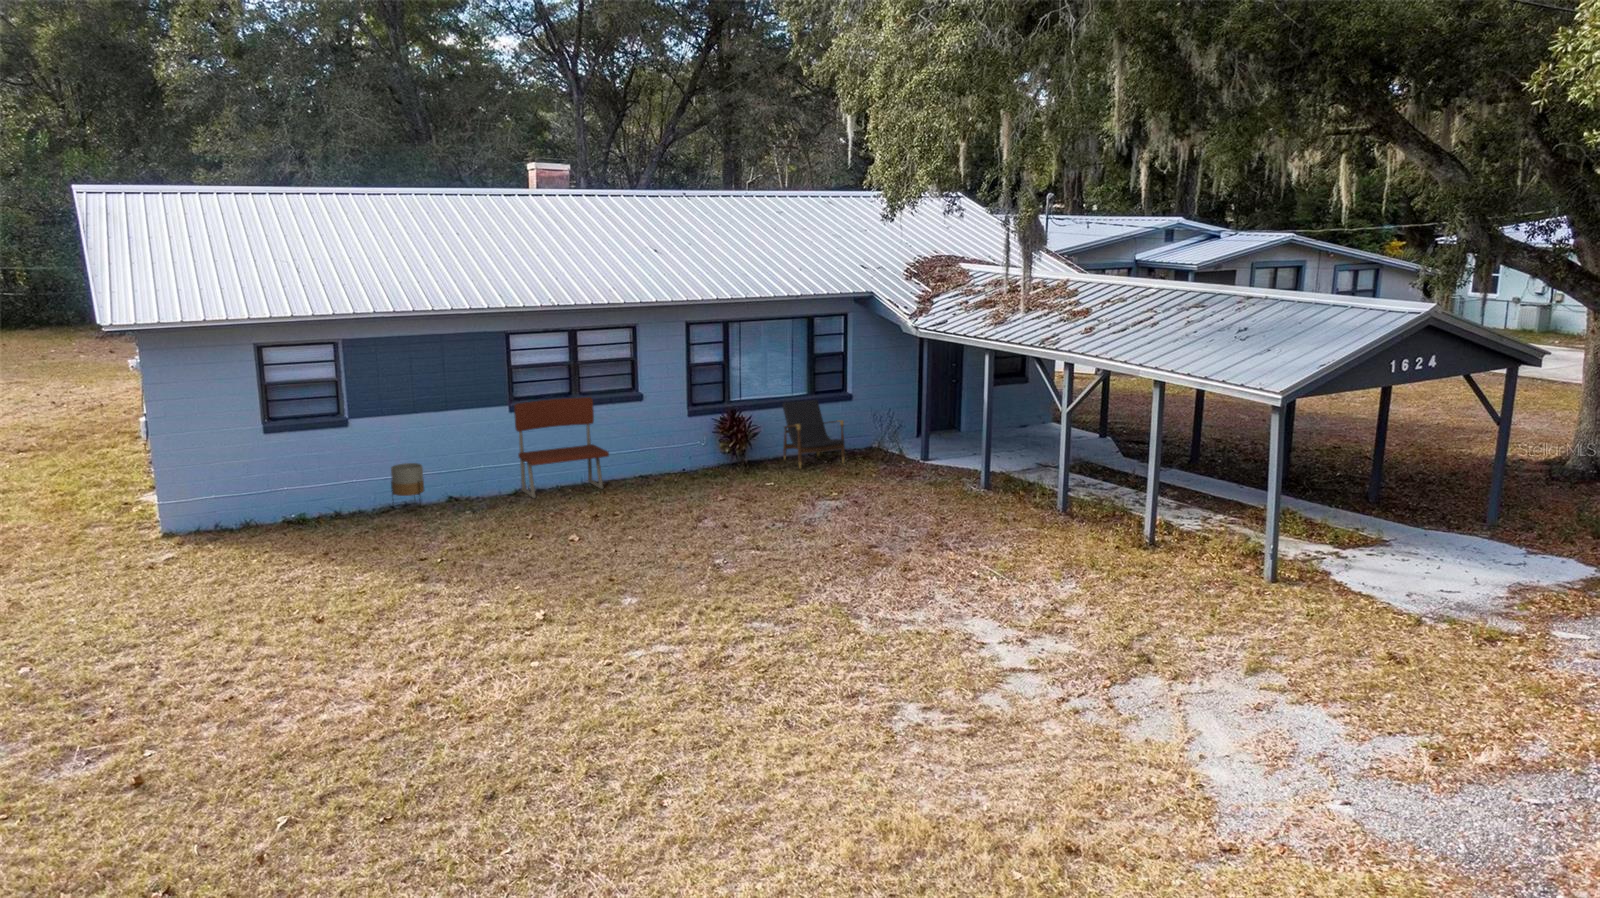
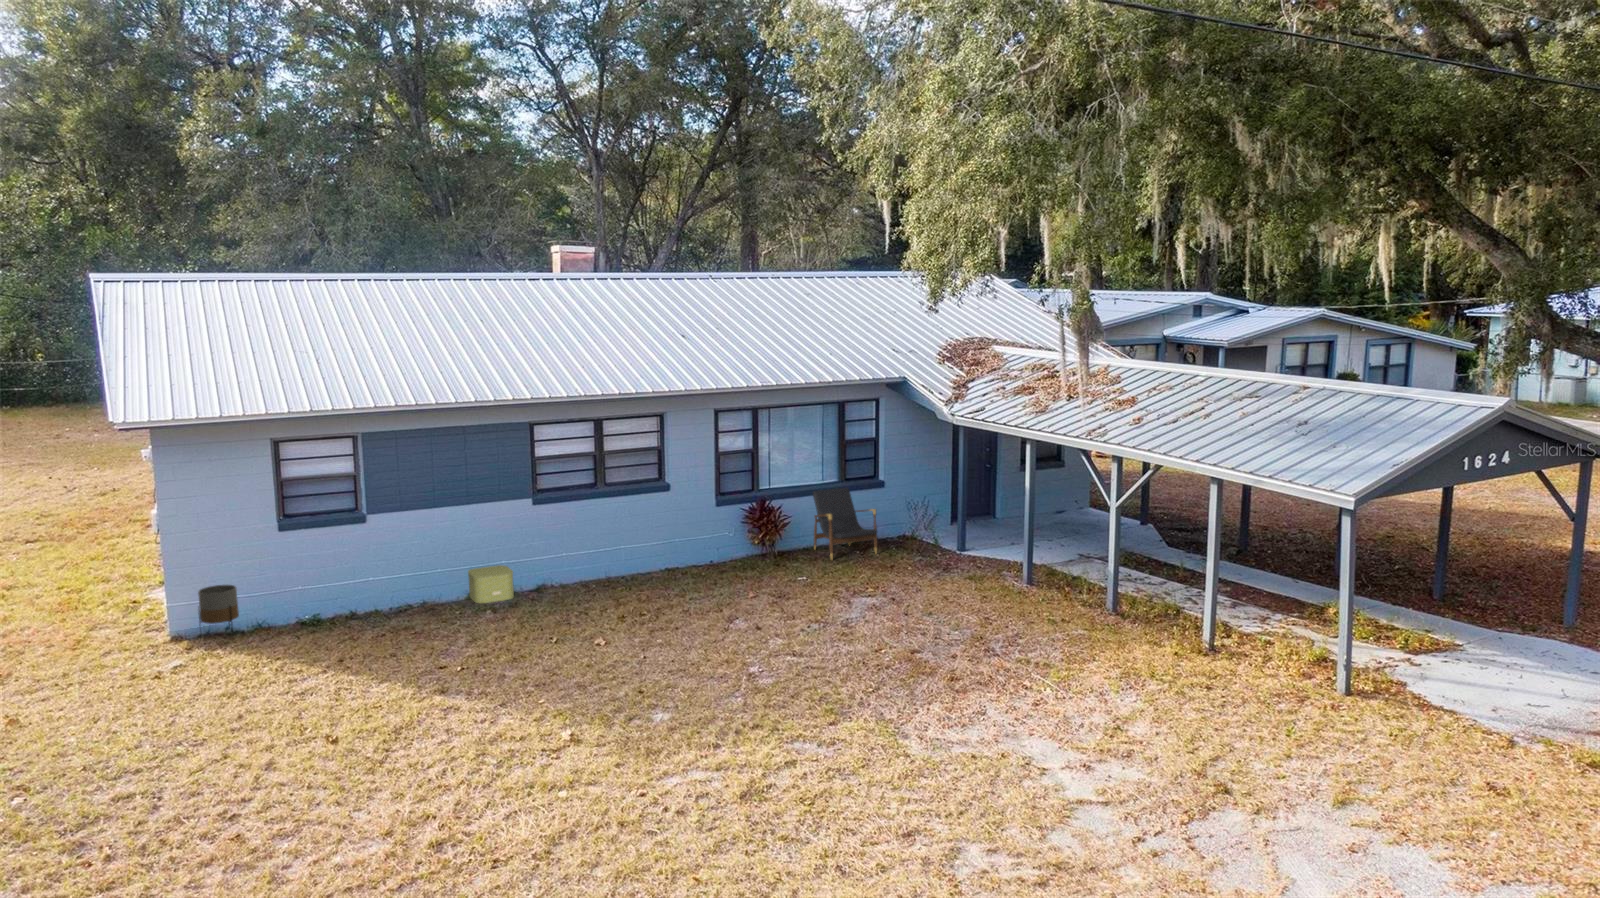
bench: present [514,397,609,498] -> none [538,488,635,595]
planter: present [391,463,424,496] -> present [198,585,239,636]
storage box: none [447,470,492,506] -> present [468,565,514,603]

